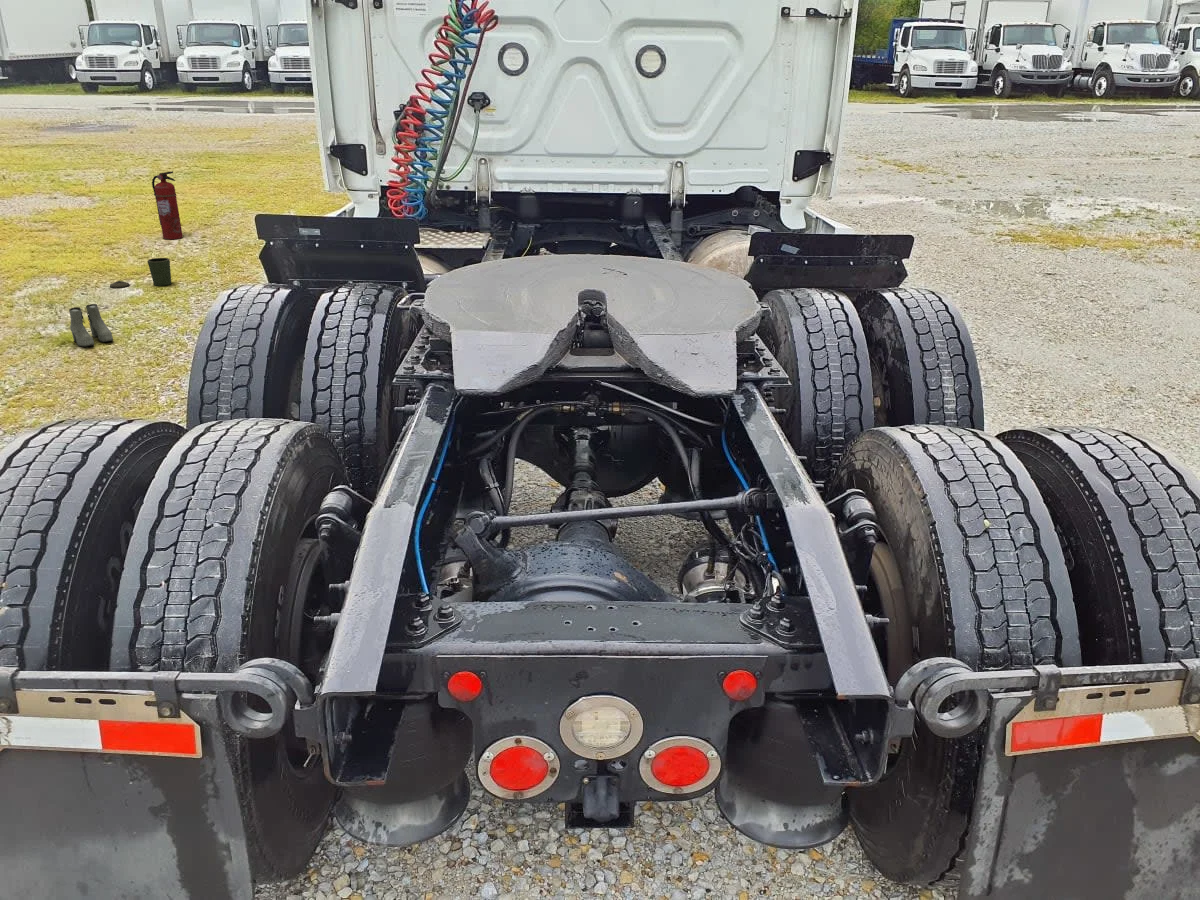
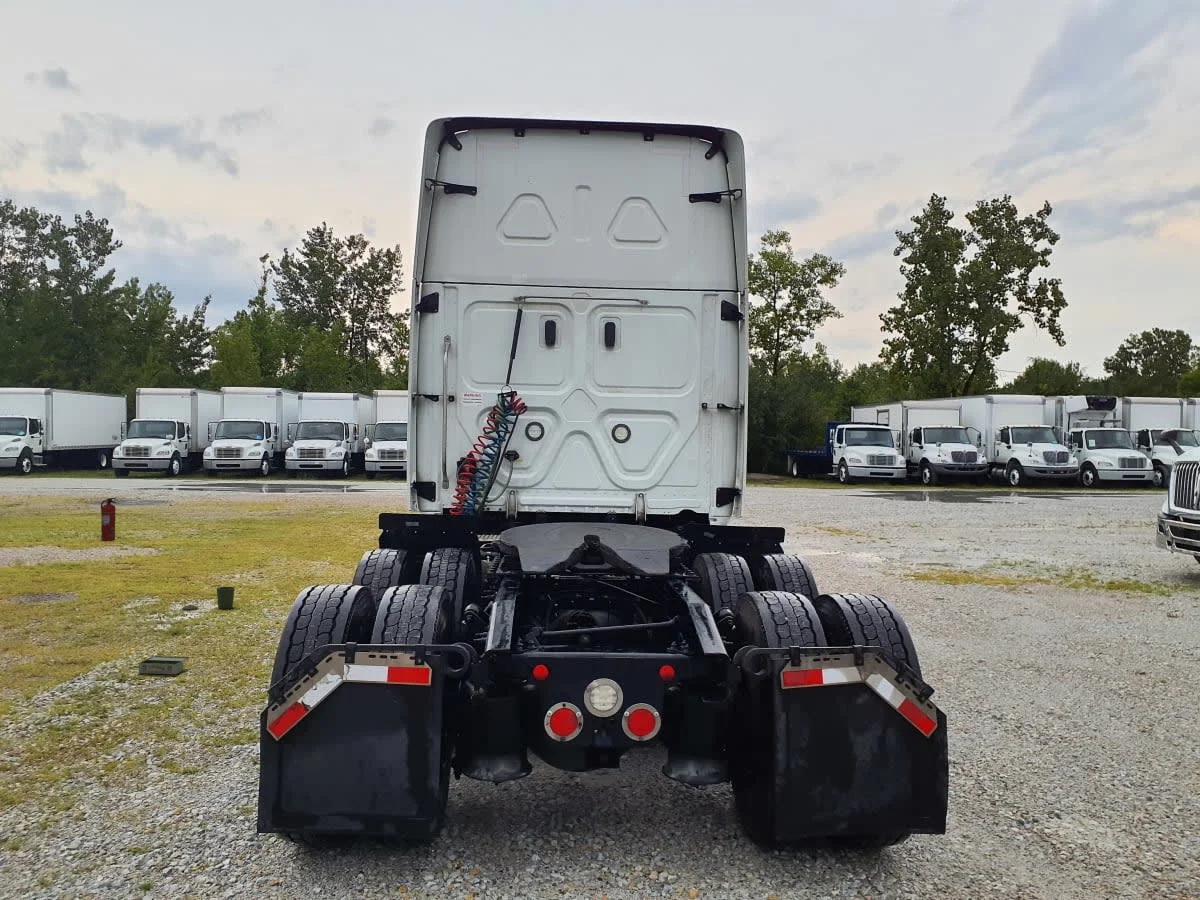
fire extinguisher: present [152,171,183,240] -> present [101,498,116,541]
boots: present [69,304,113,346] -> none [163,613,196,646]
toolbox: none [27,368,93,395] -> present [139,656,189,674]

